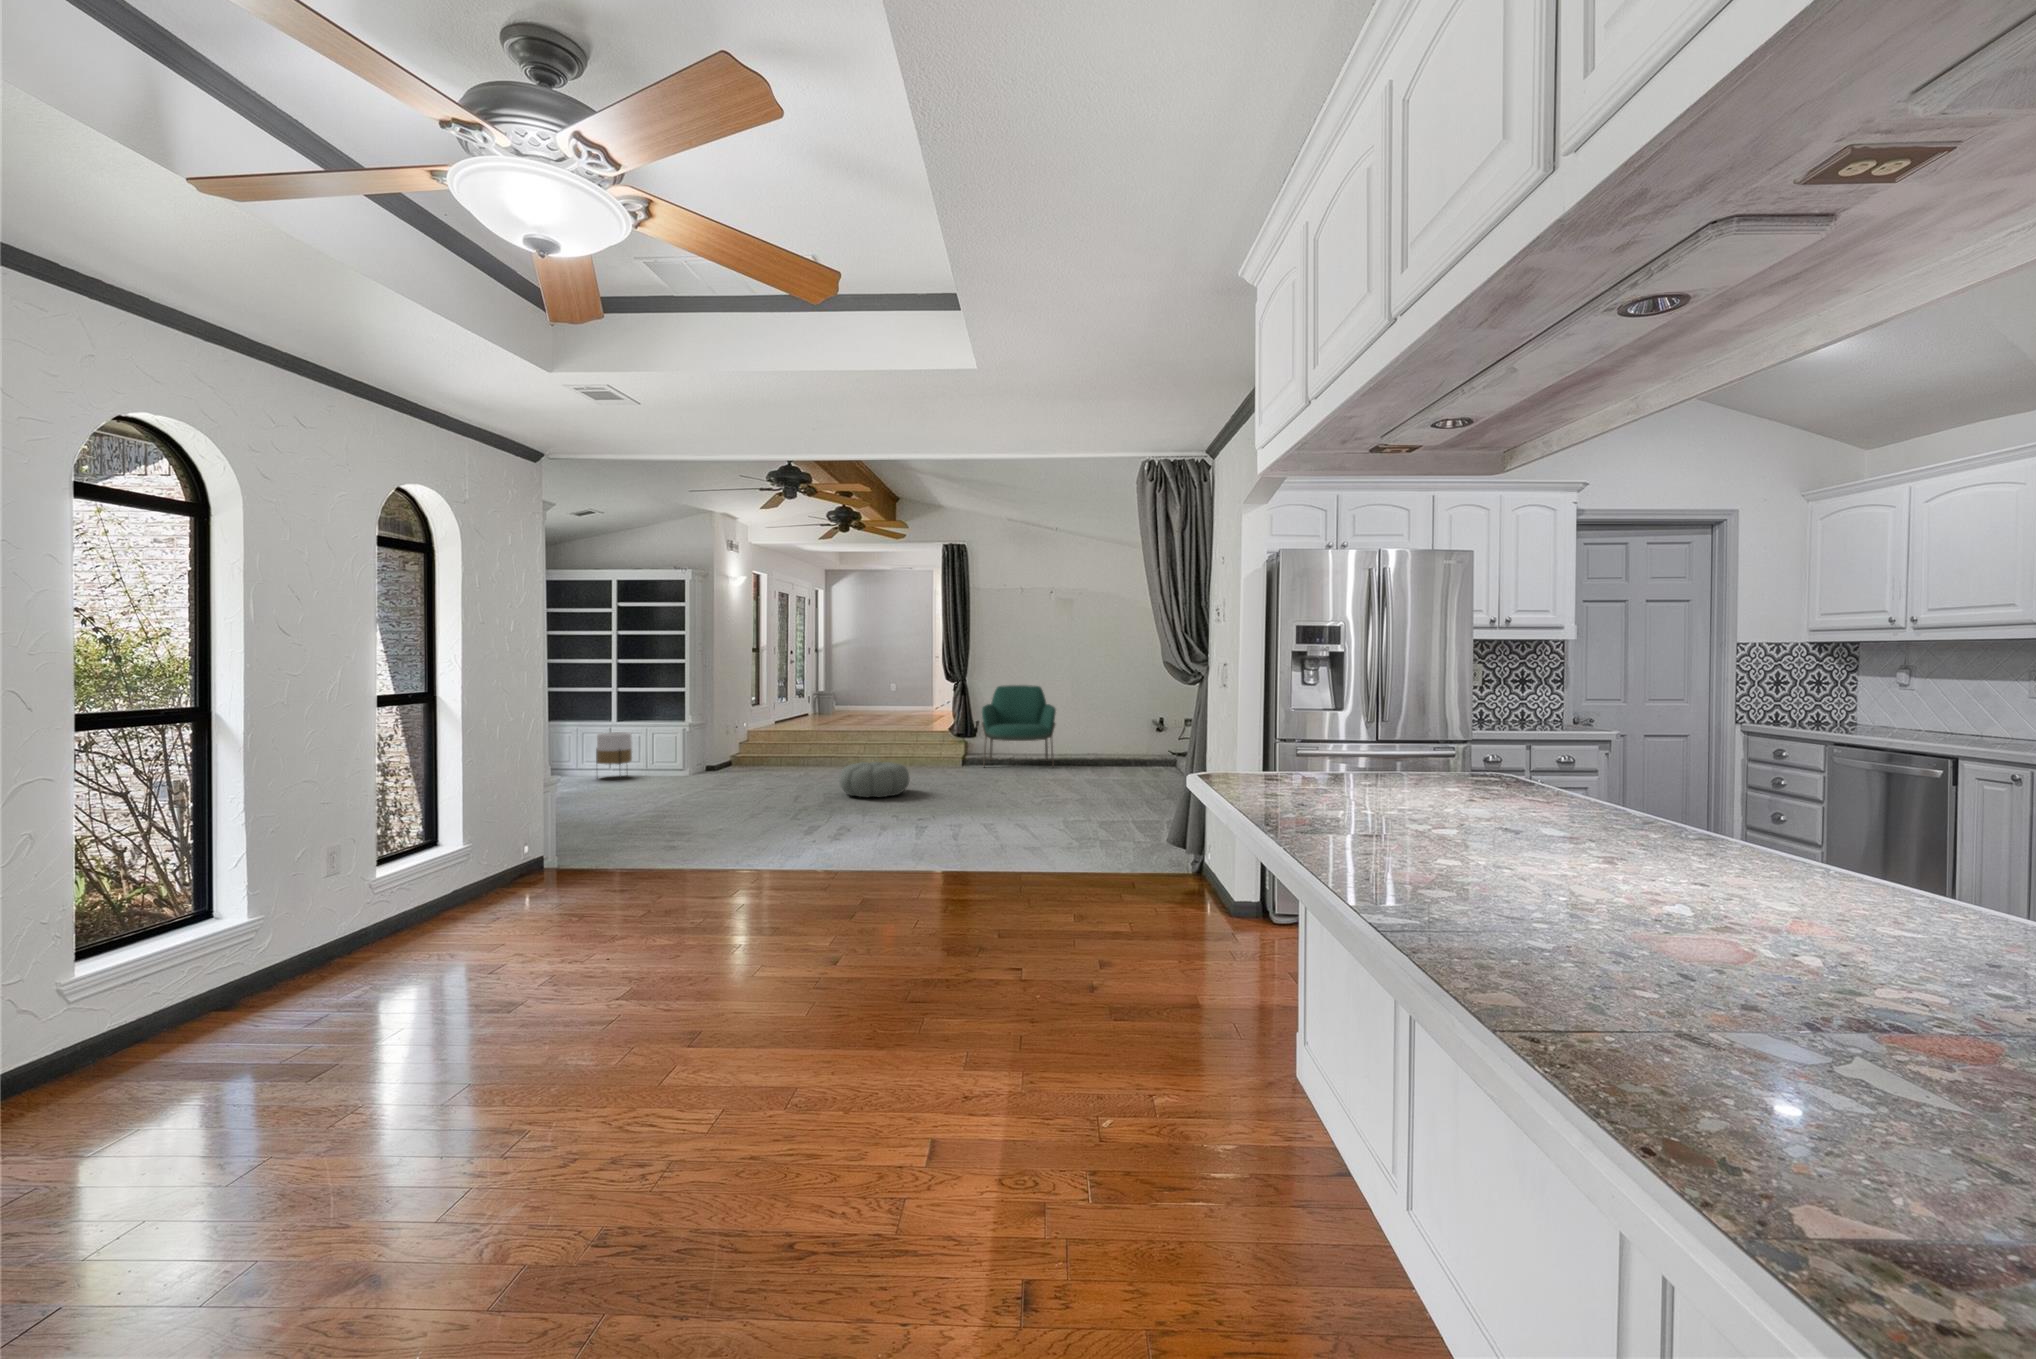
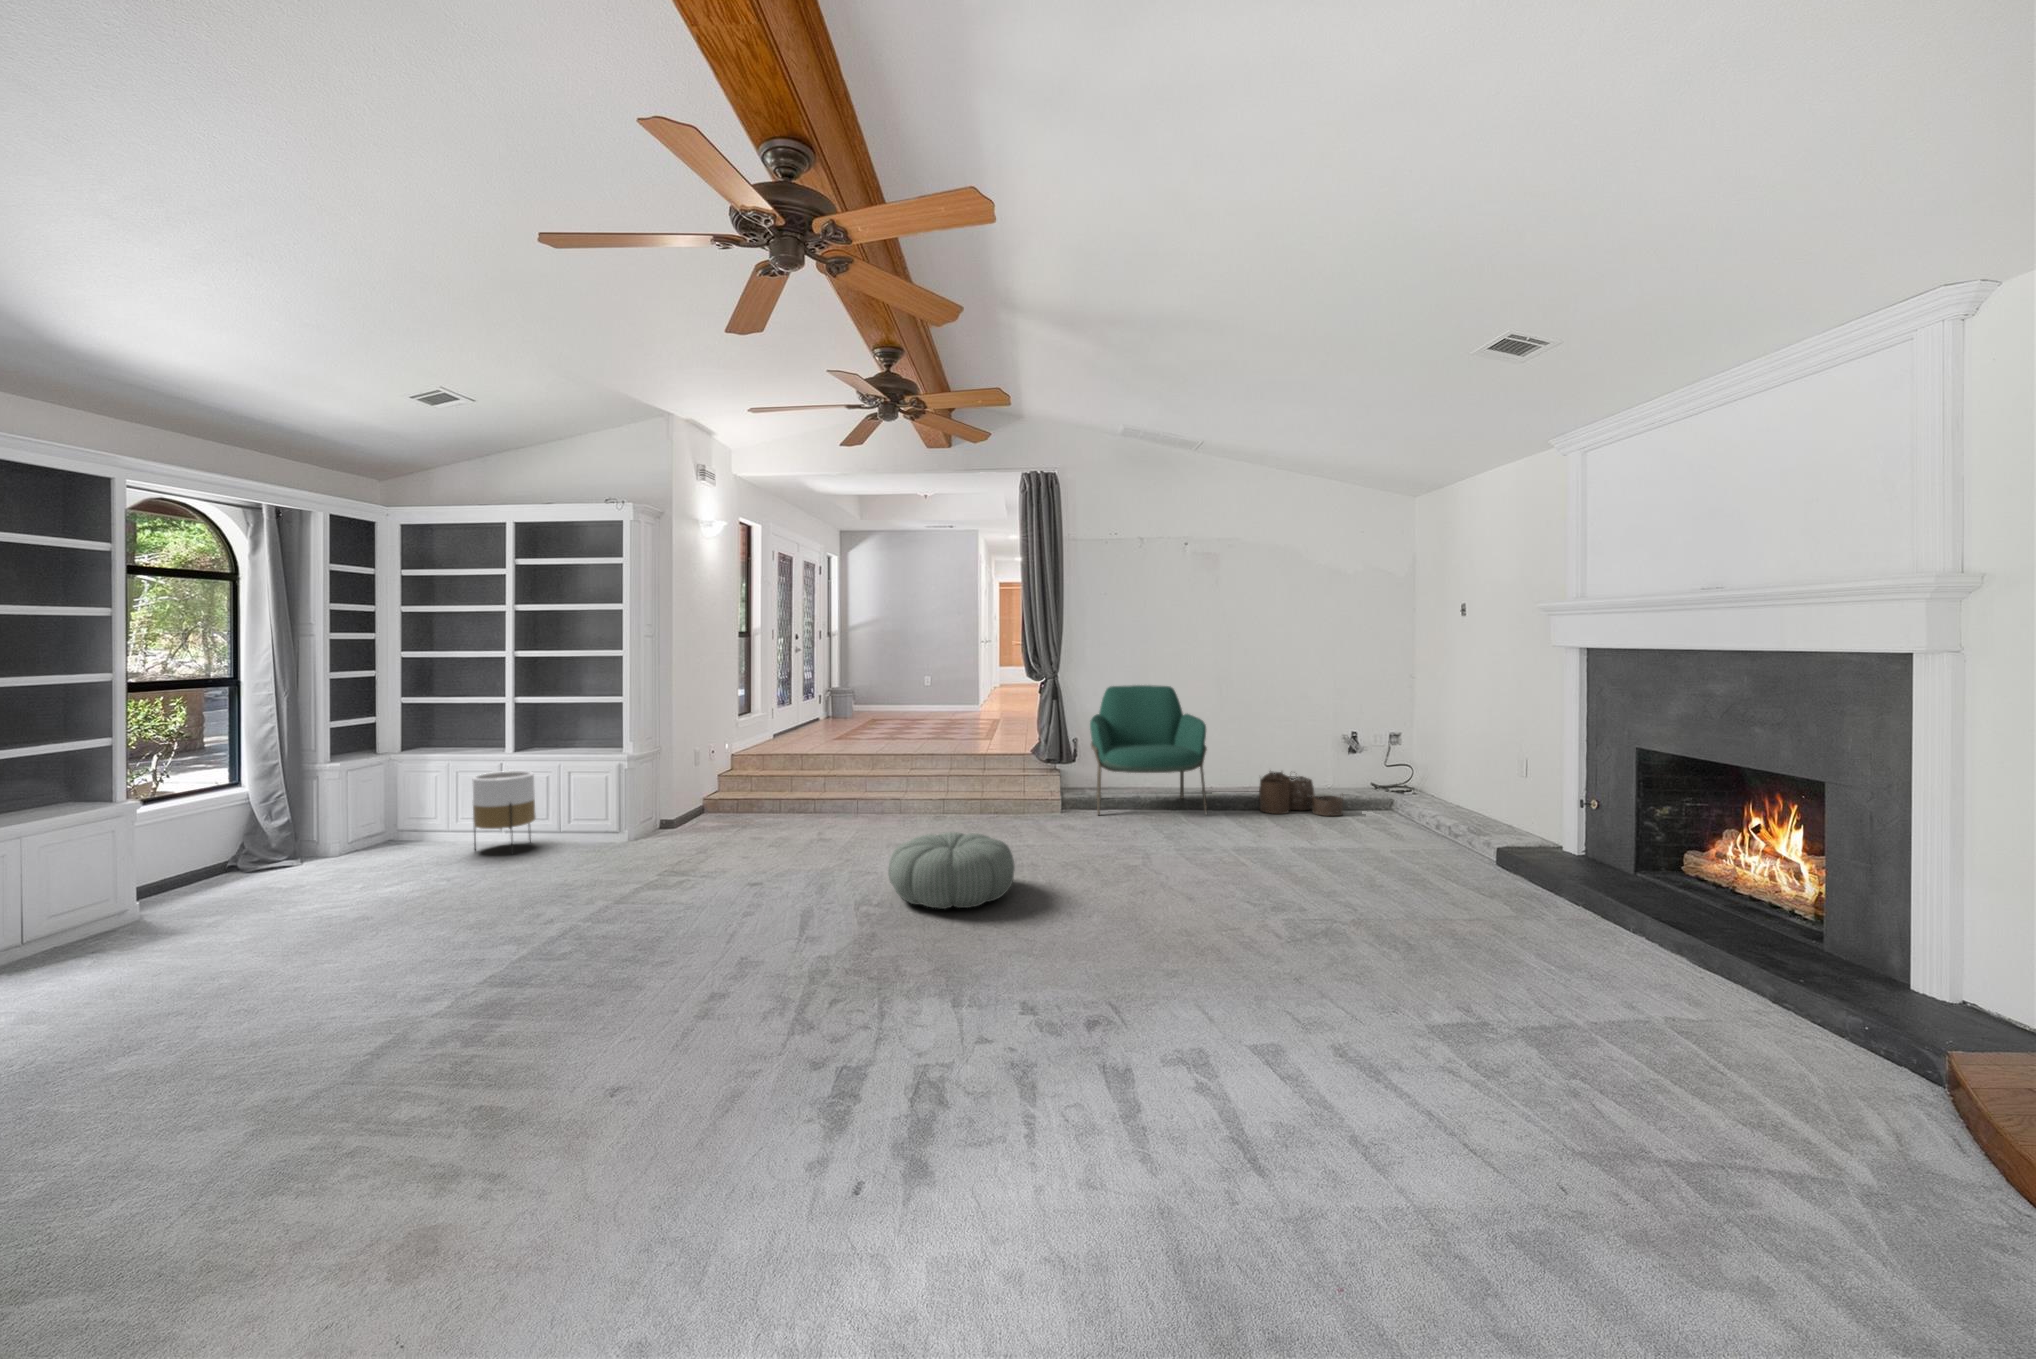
woven basket: none [1090,741,1142,768] -> present [1259,771,1343,816]

